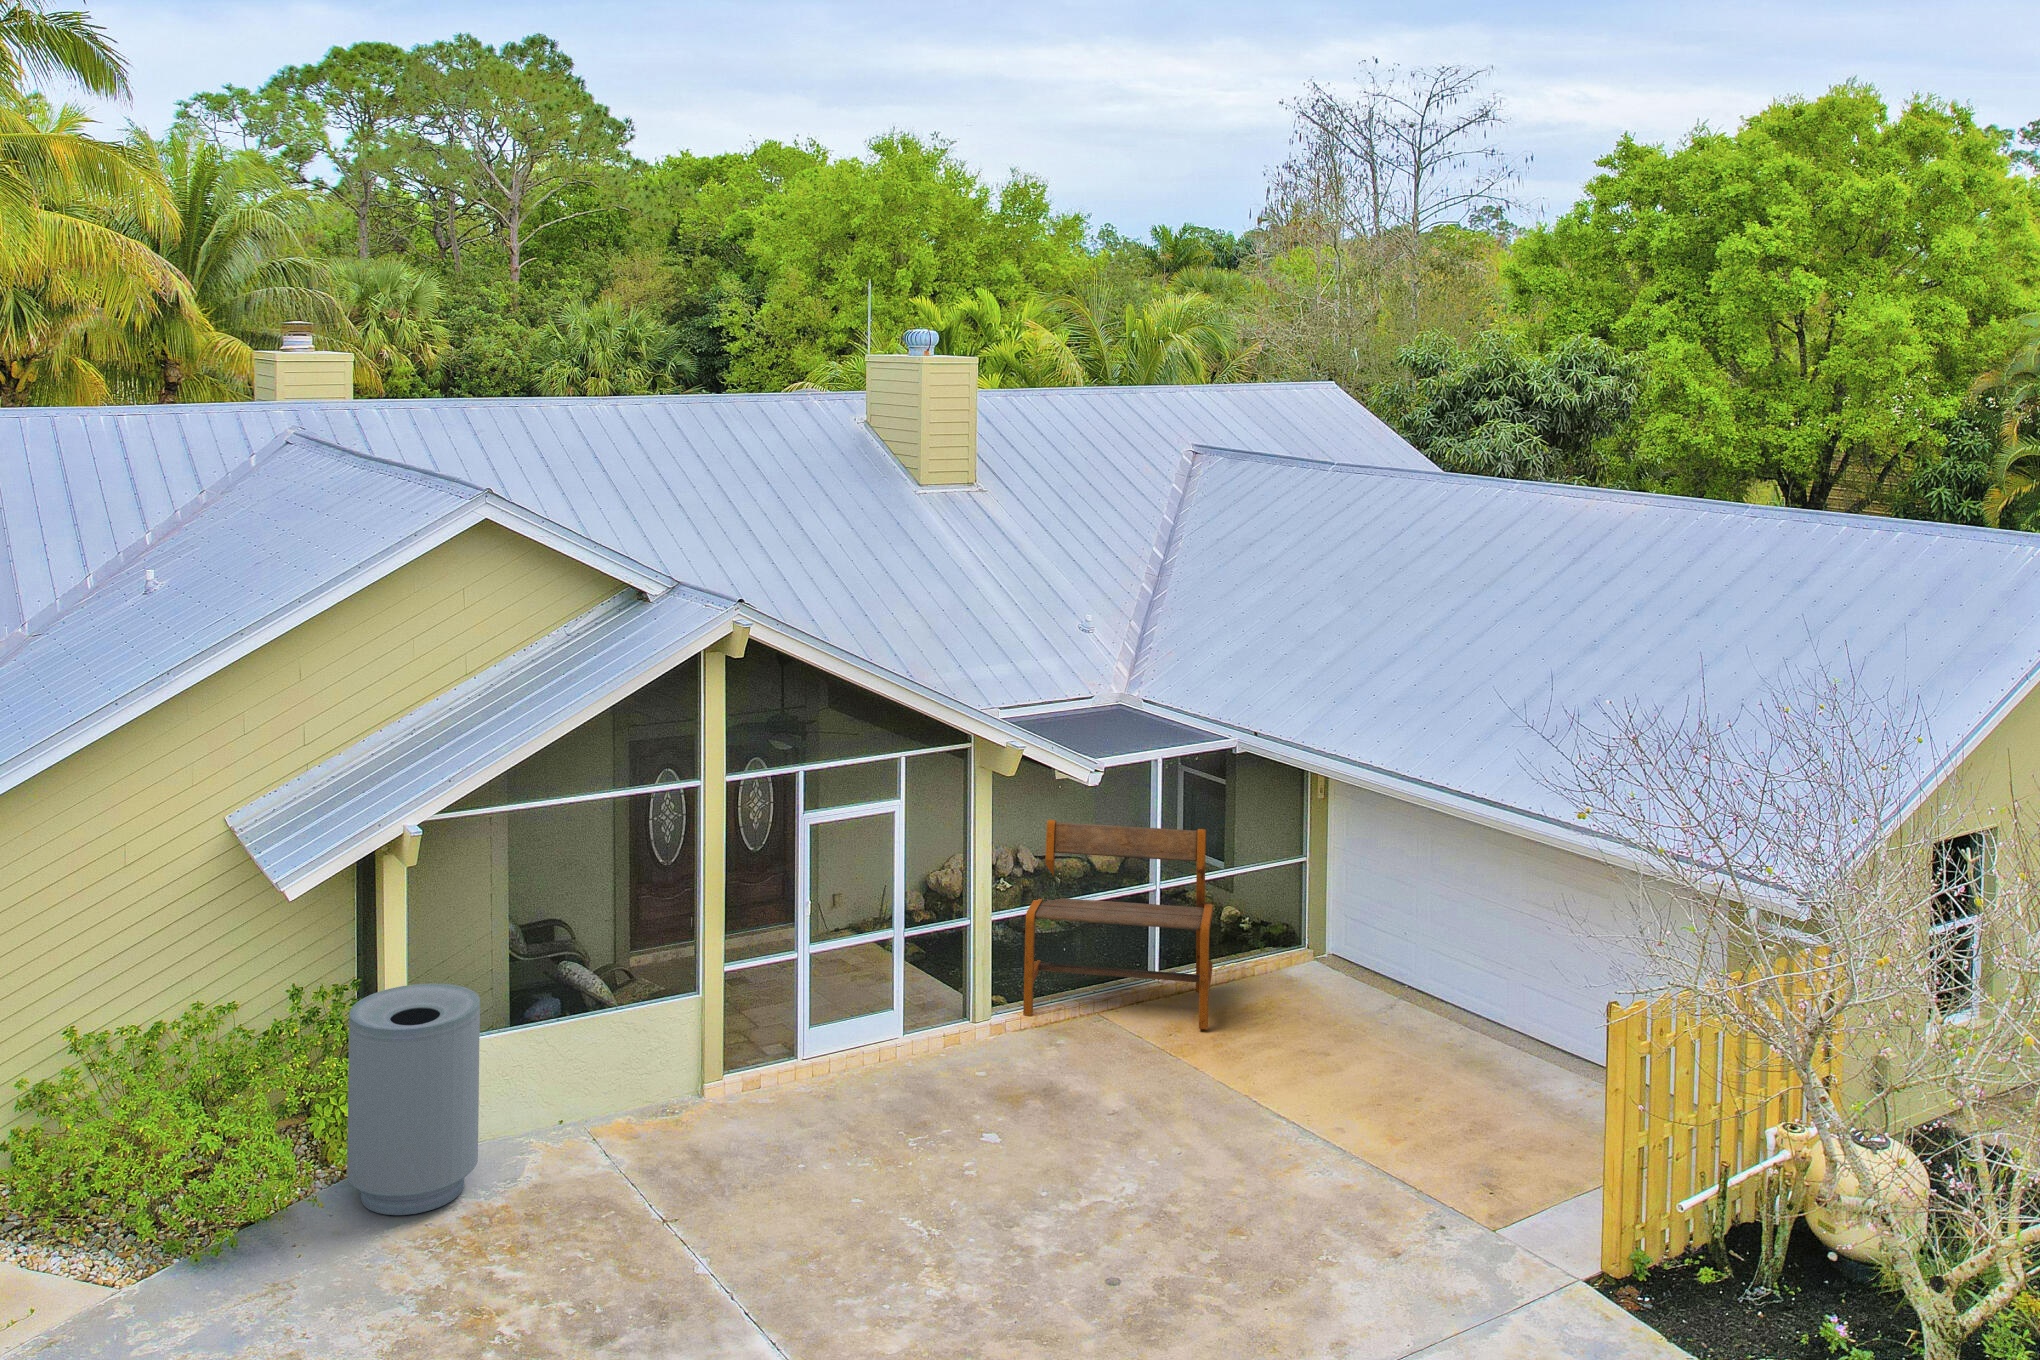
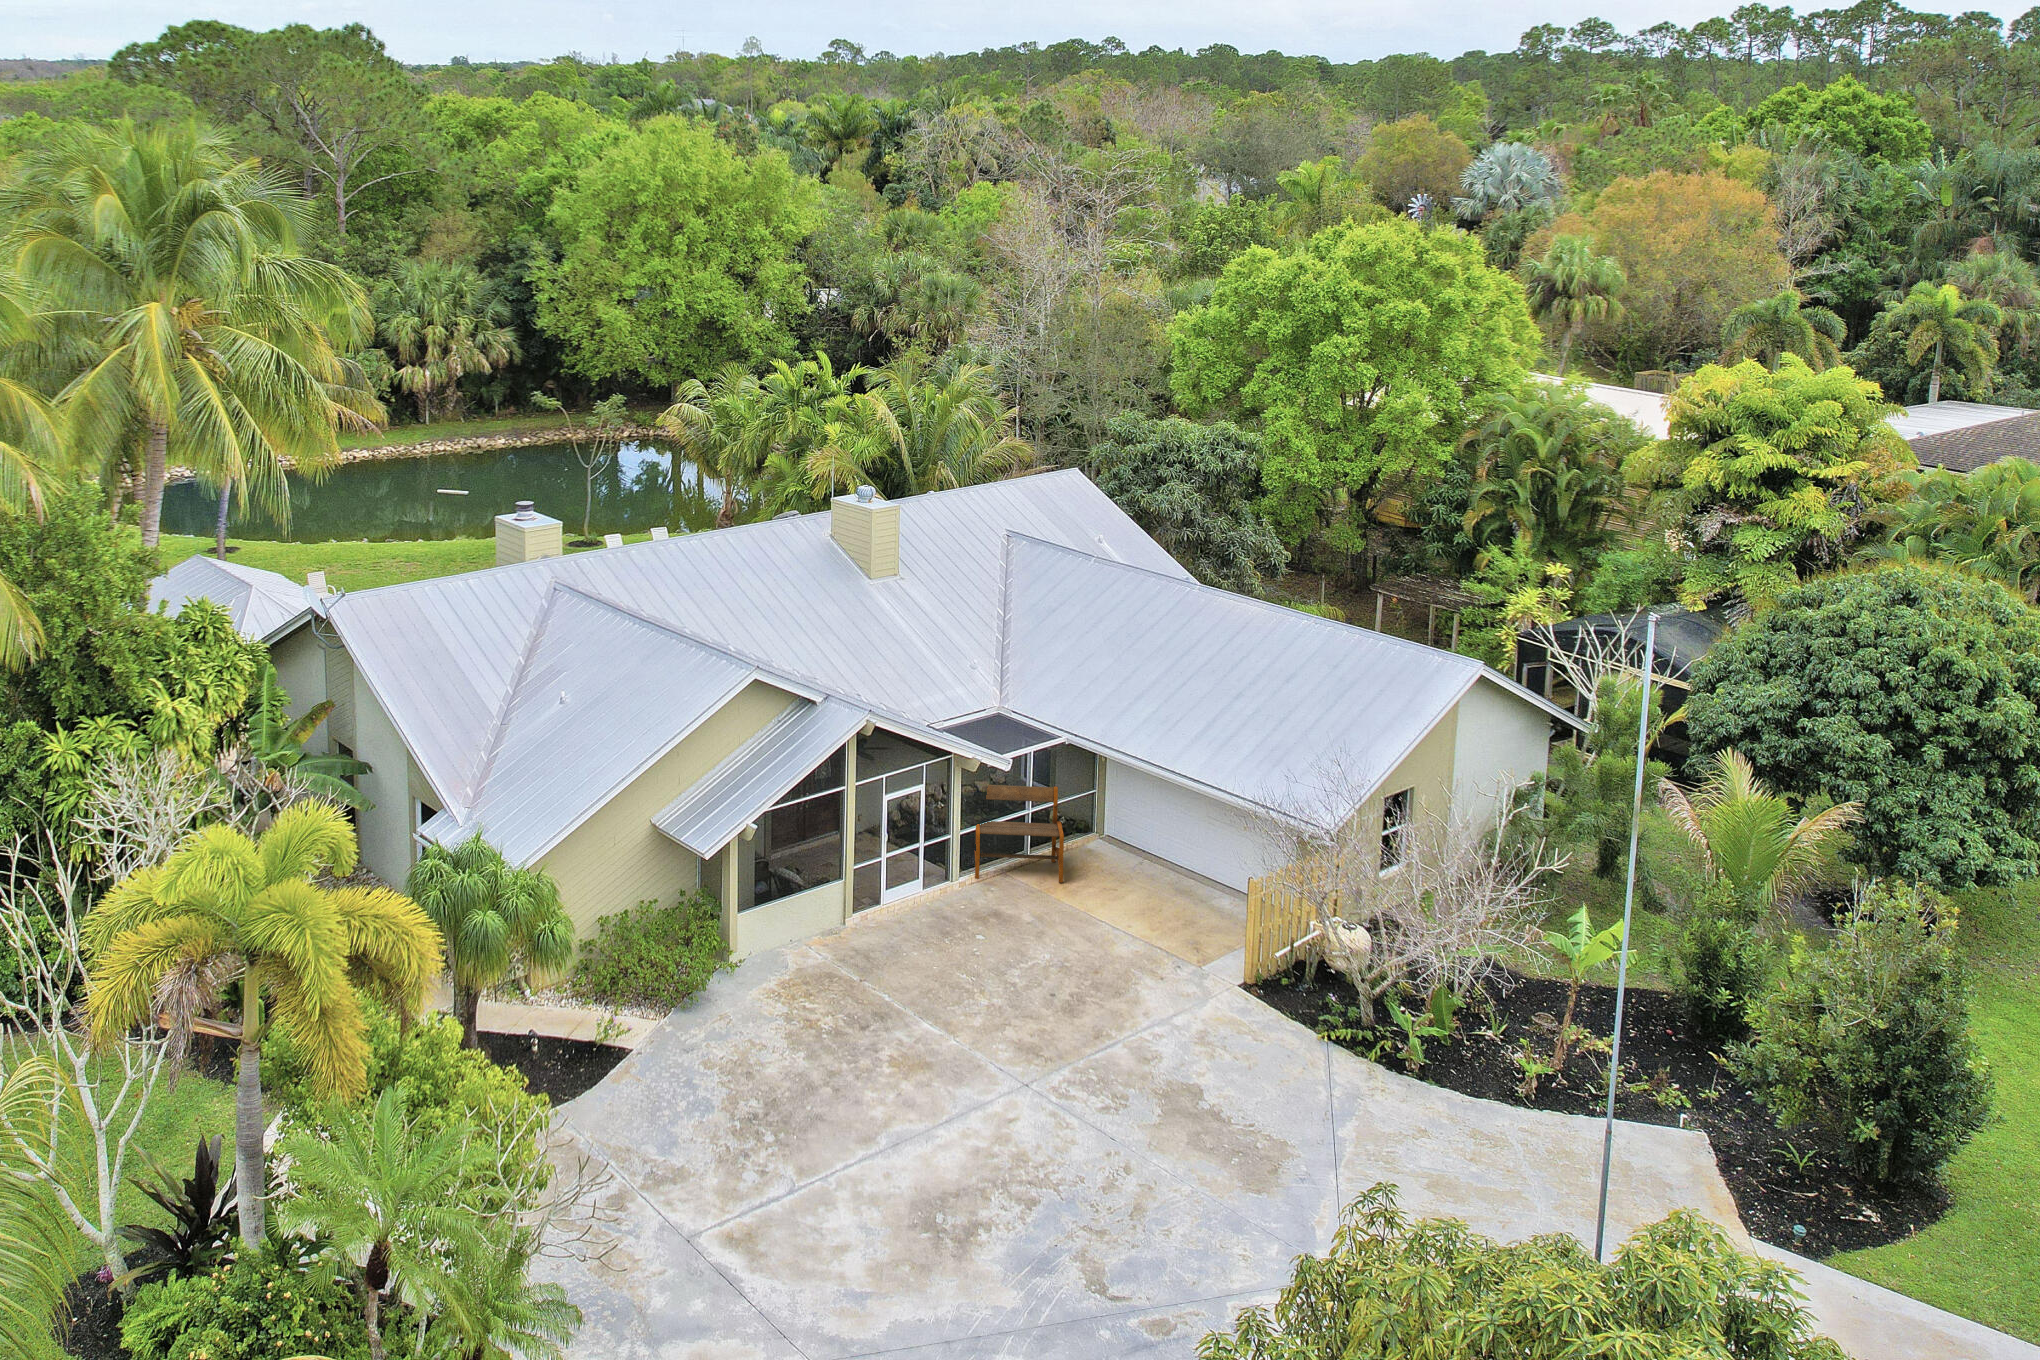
trash can: present [347,983,480,1215] -> none [727,887,781,985]

